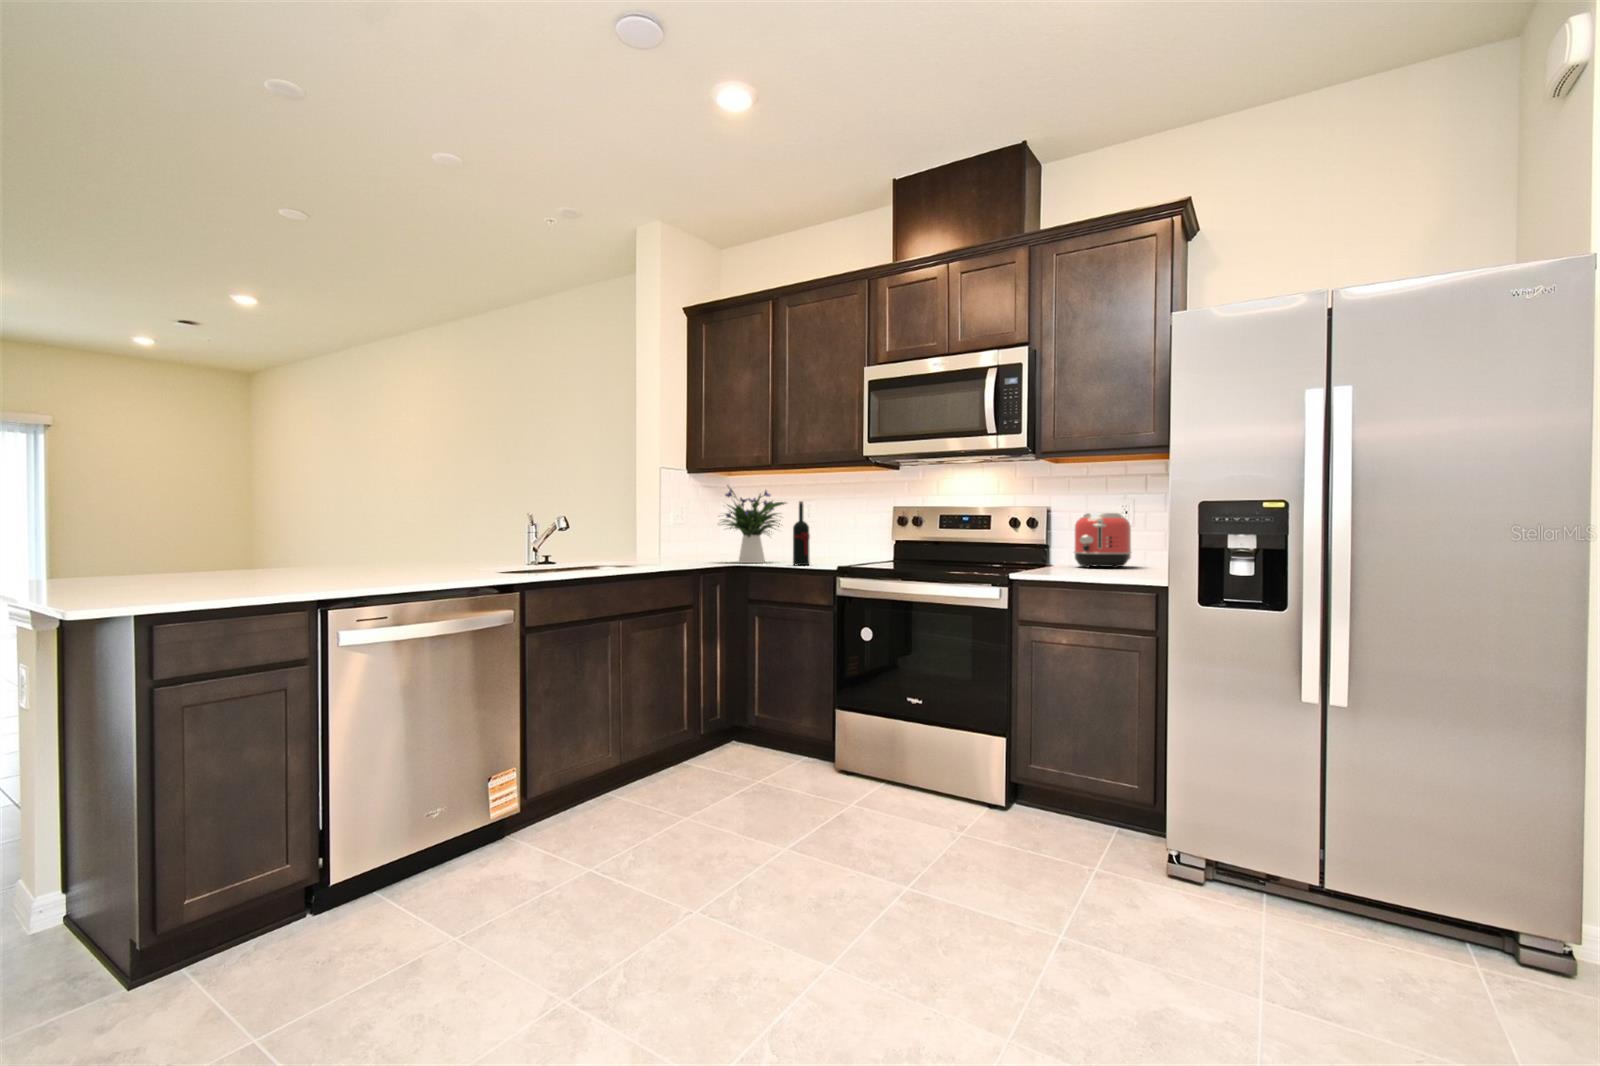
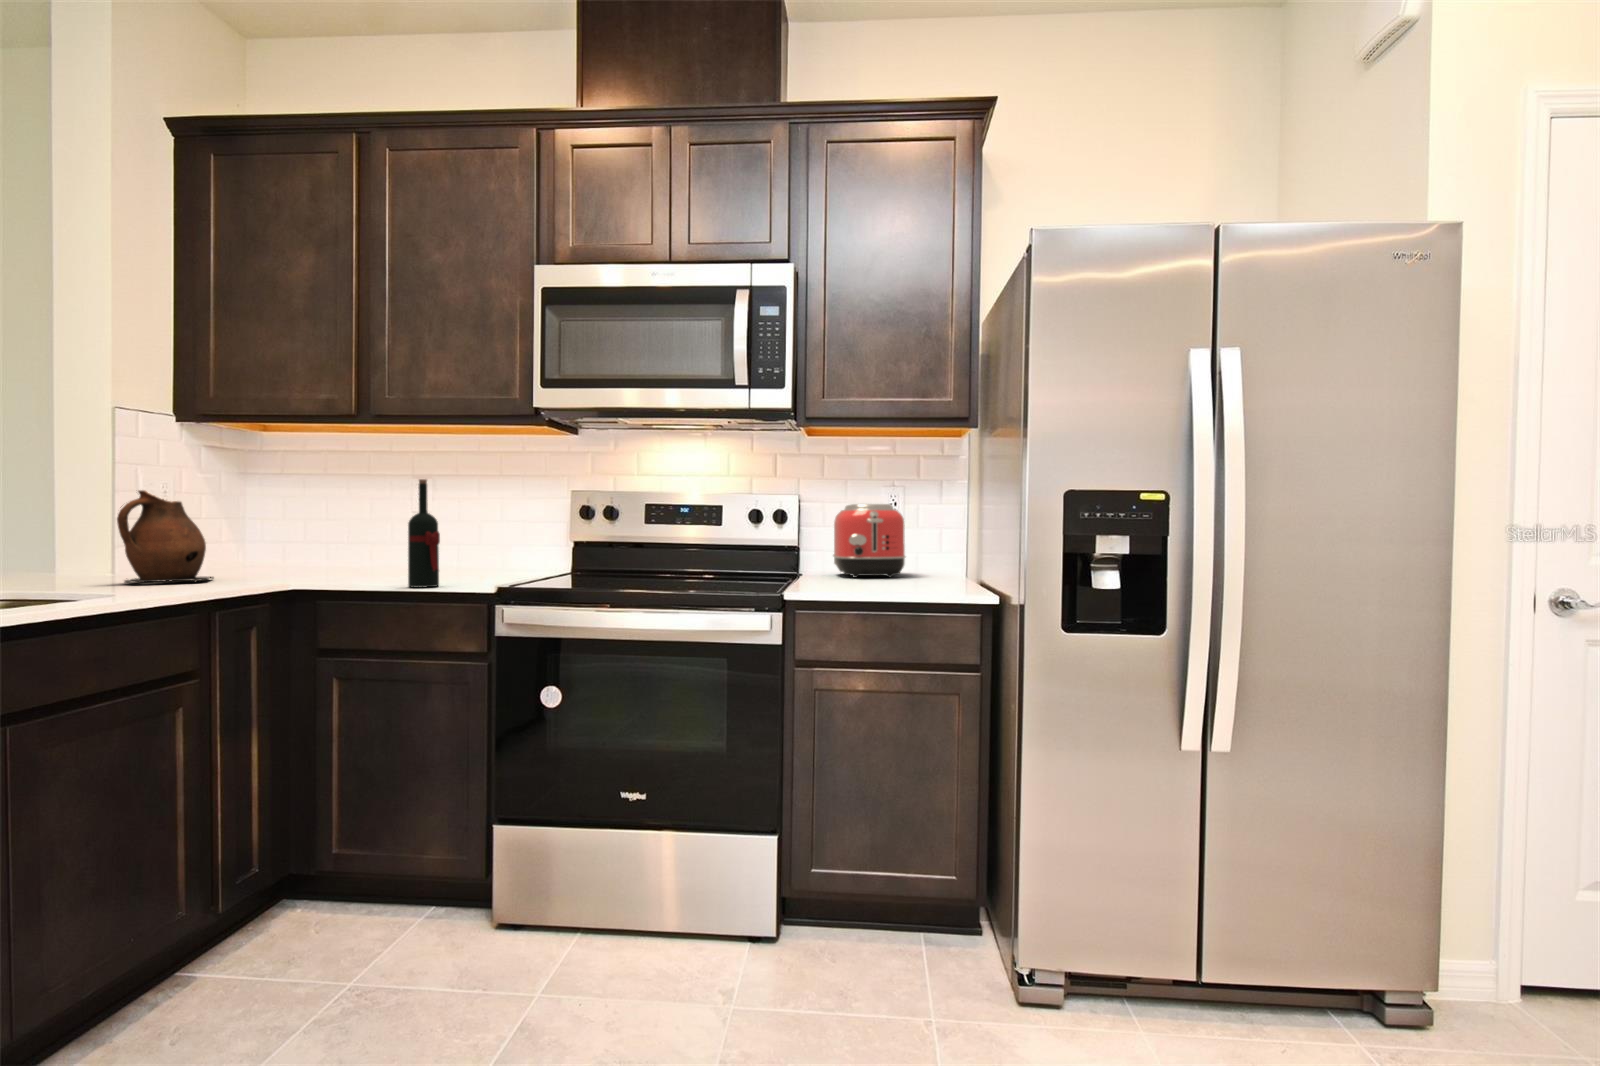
flower arrangement: present [723,486,786,563] -> none [247,447,391,585]
ceramic pitcher: none [659,510,702,561] -> present [117,490,213,583]

